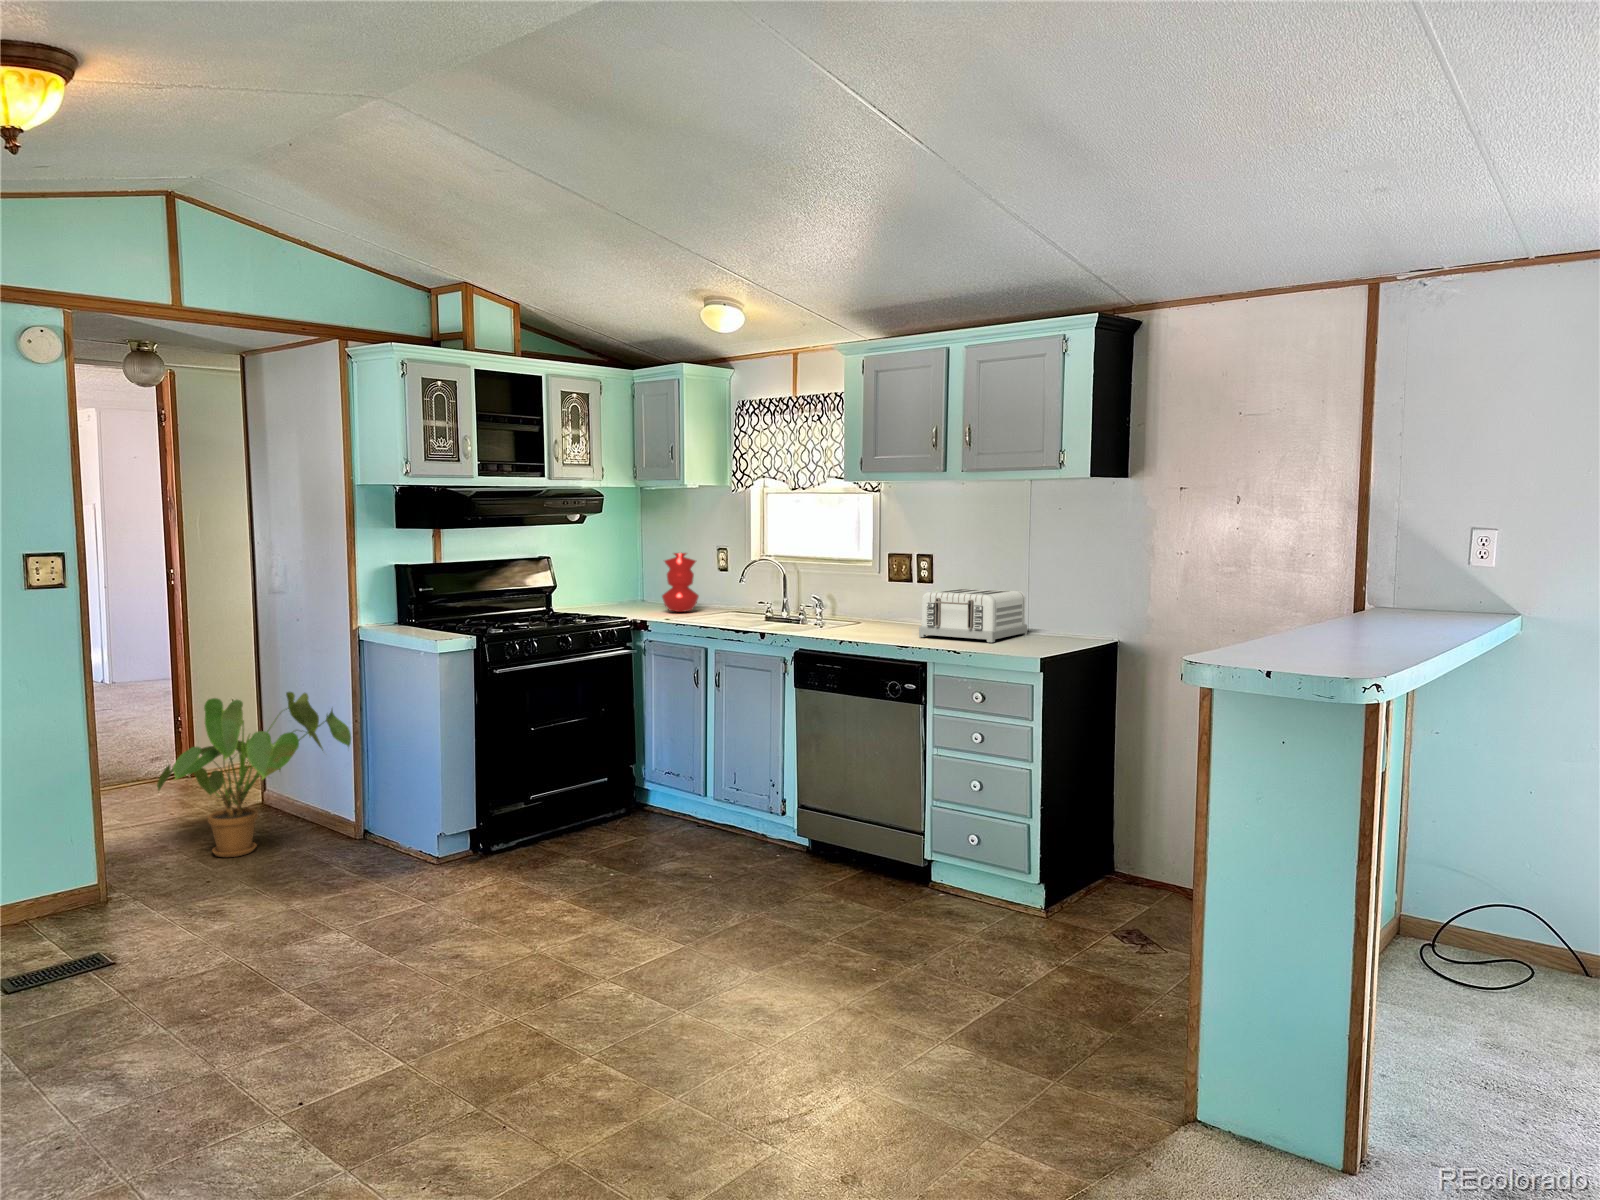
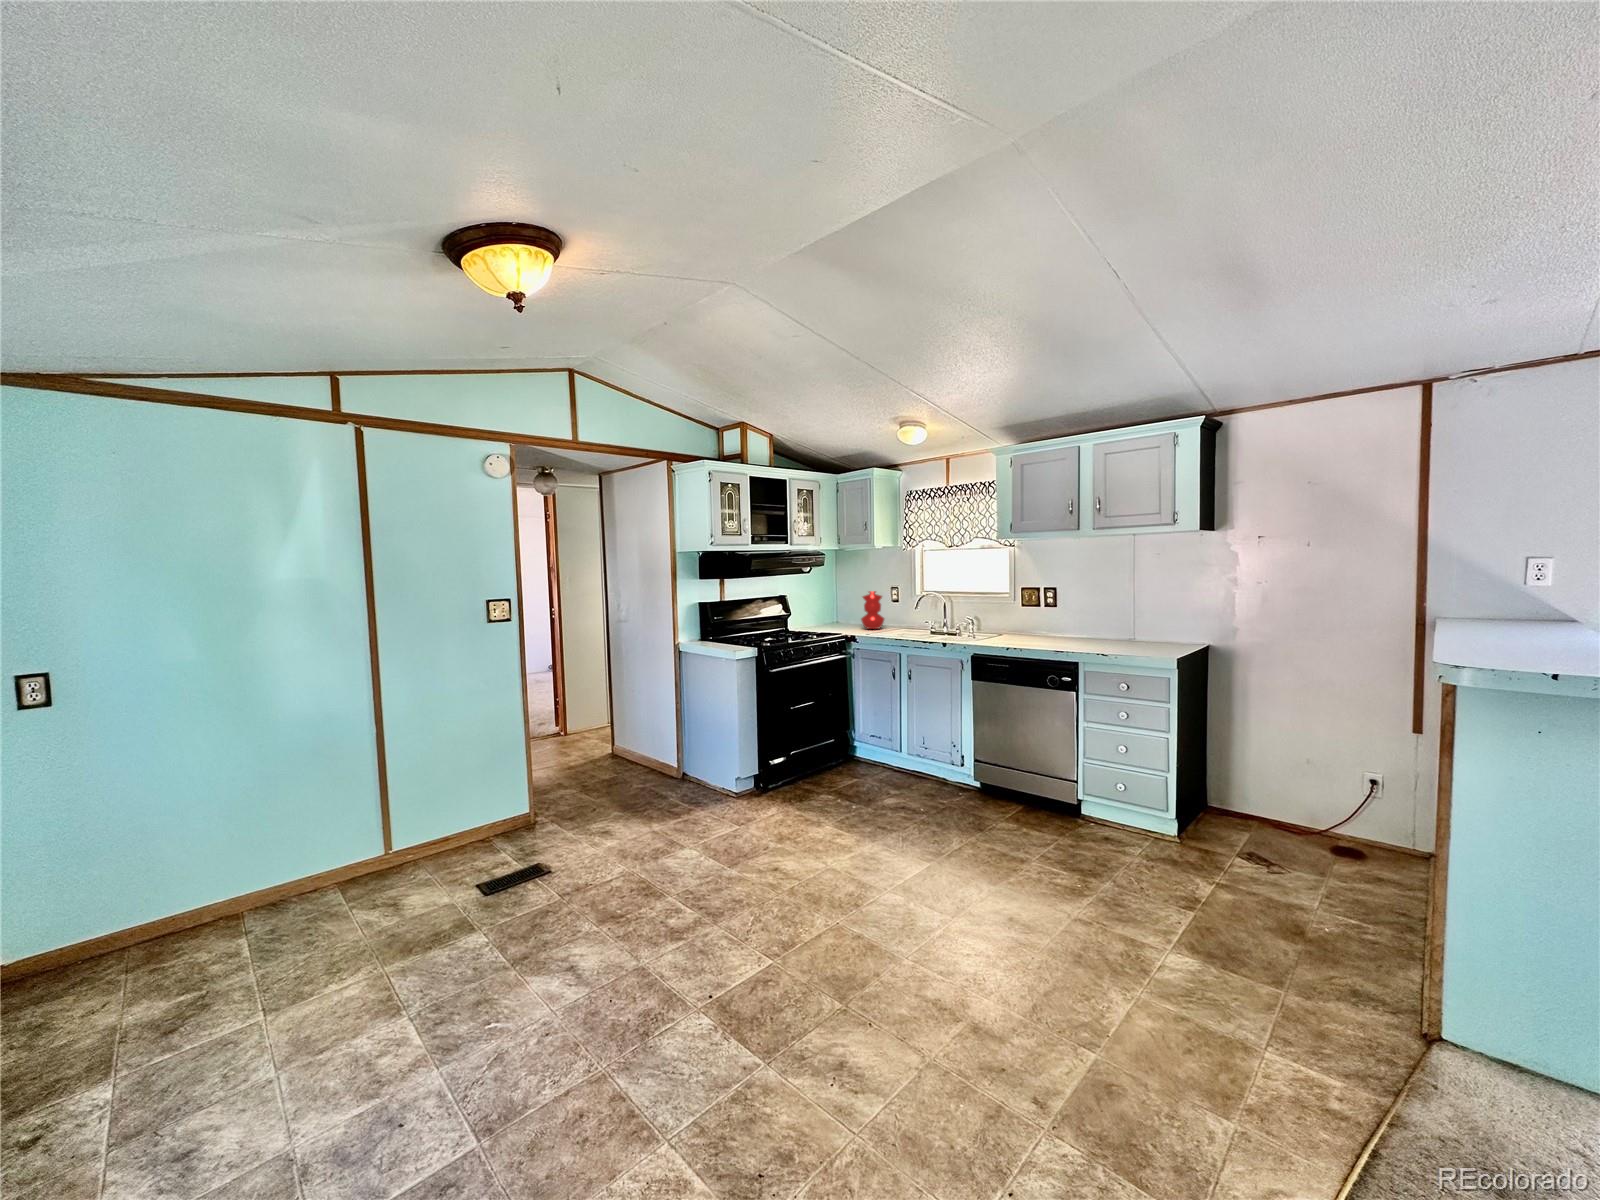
toaster: present [919,588,1027,642] -> none [1062,610,1135,646]
house plant: present [157,692,351,857] -> none [559,684,676,791]

